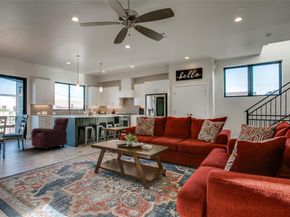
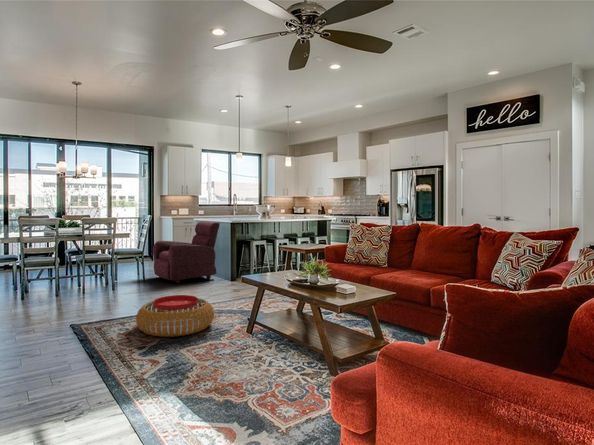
pouf: none [29,157,75,182] -> present [136,295,214,337]

